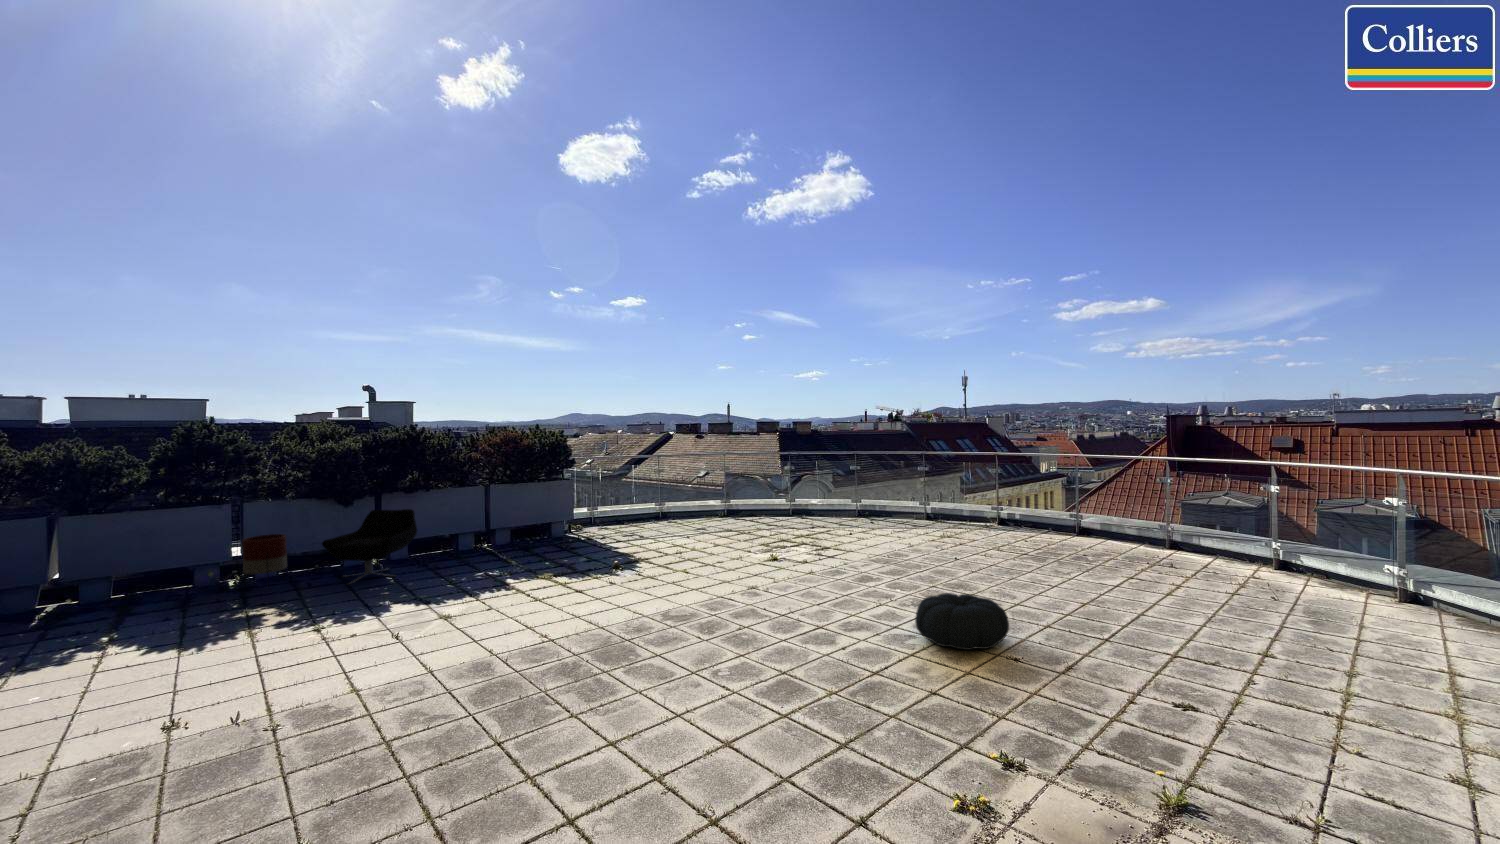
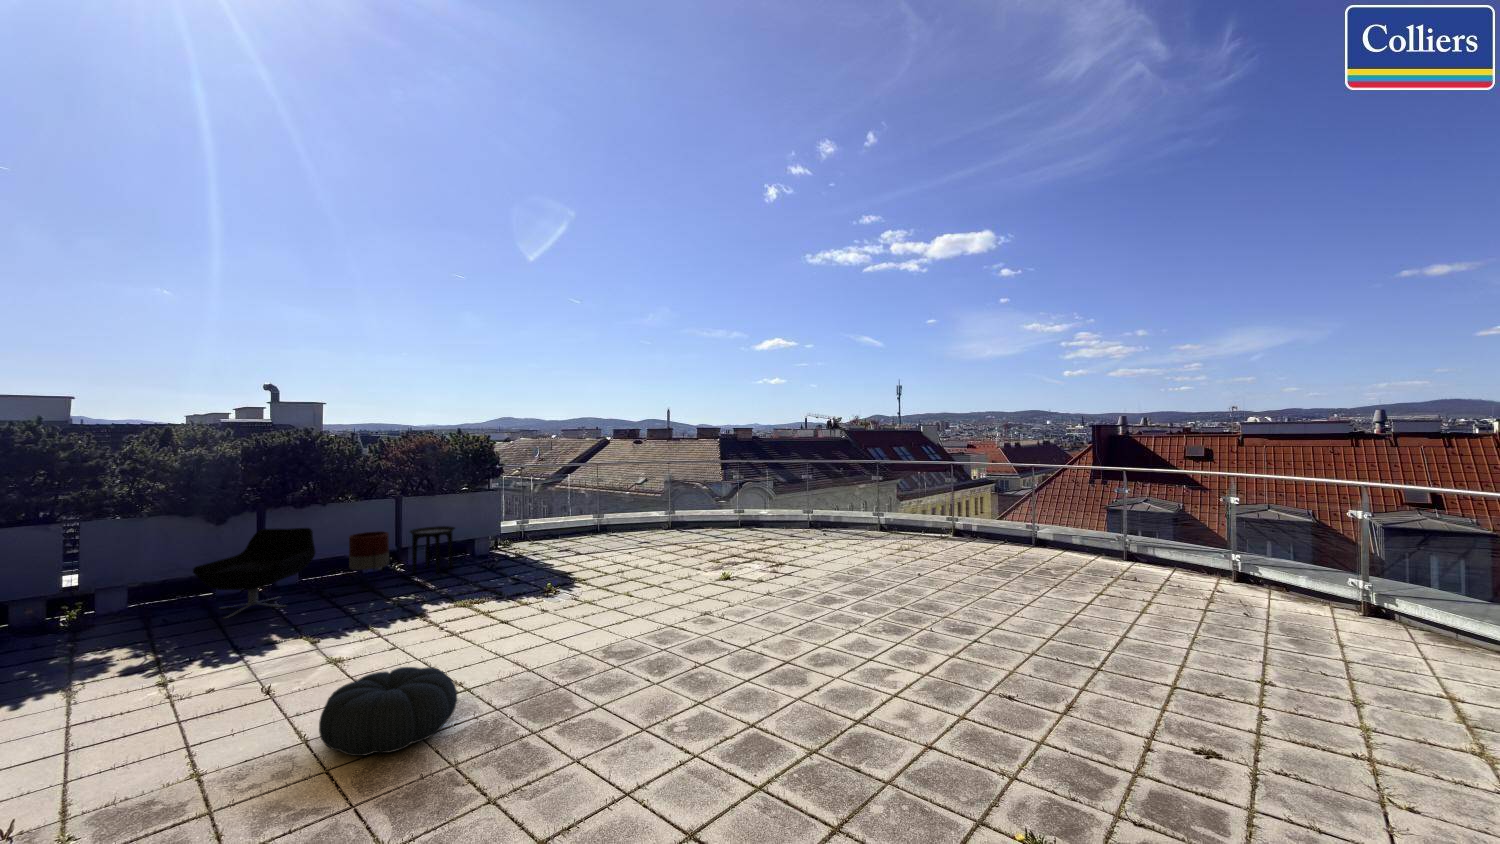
side table: none [493,510,533,552] -> present [410,526,455,573]
planter: present [242,534,287,582] -> present [349,531,389,570]
pouf: present [915,593,1009,650] -> present [319,667,457,756]

